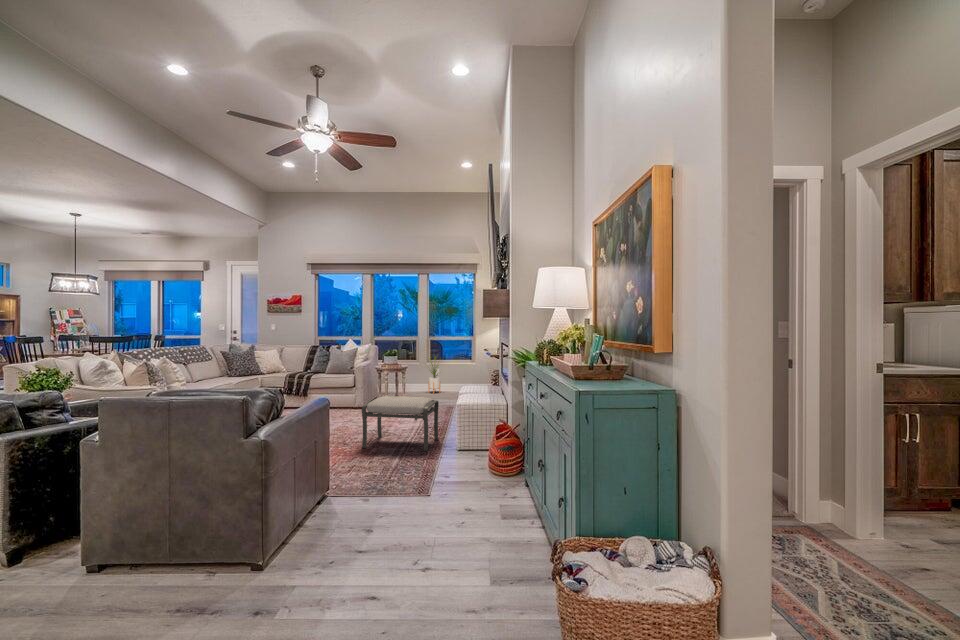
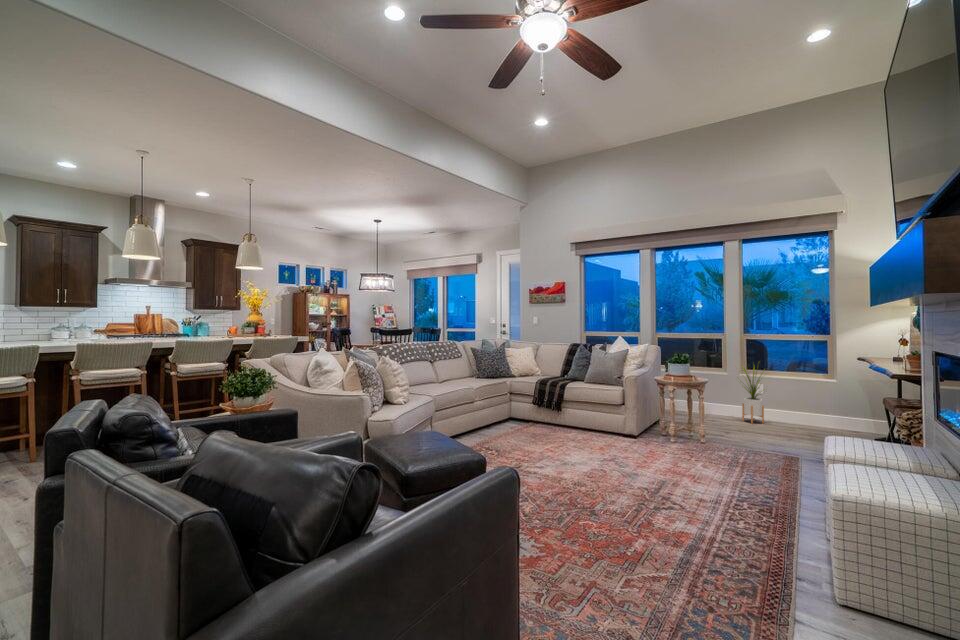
ottoman: present [362,396,439,451] -> none [617,440,778,580]

